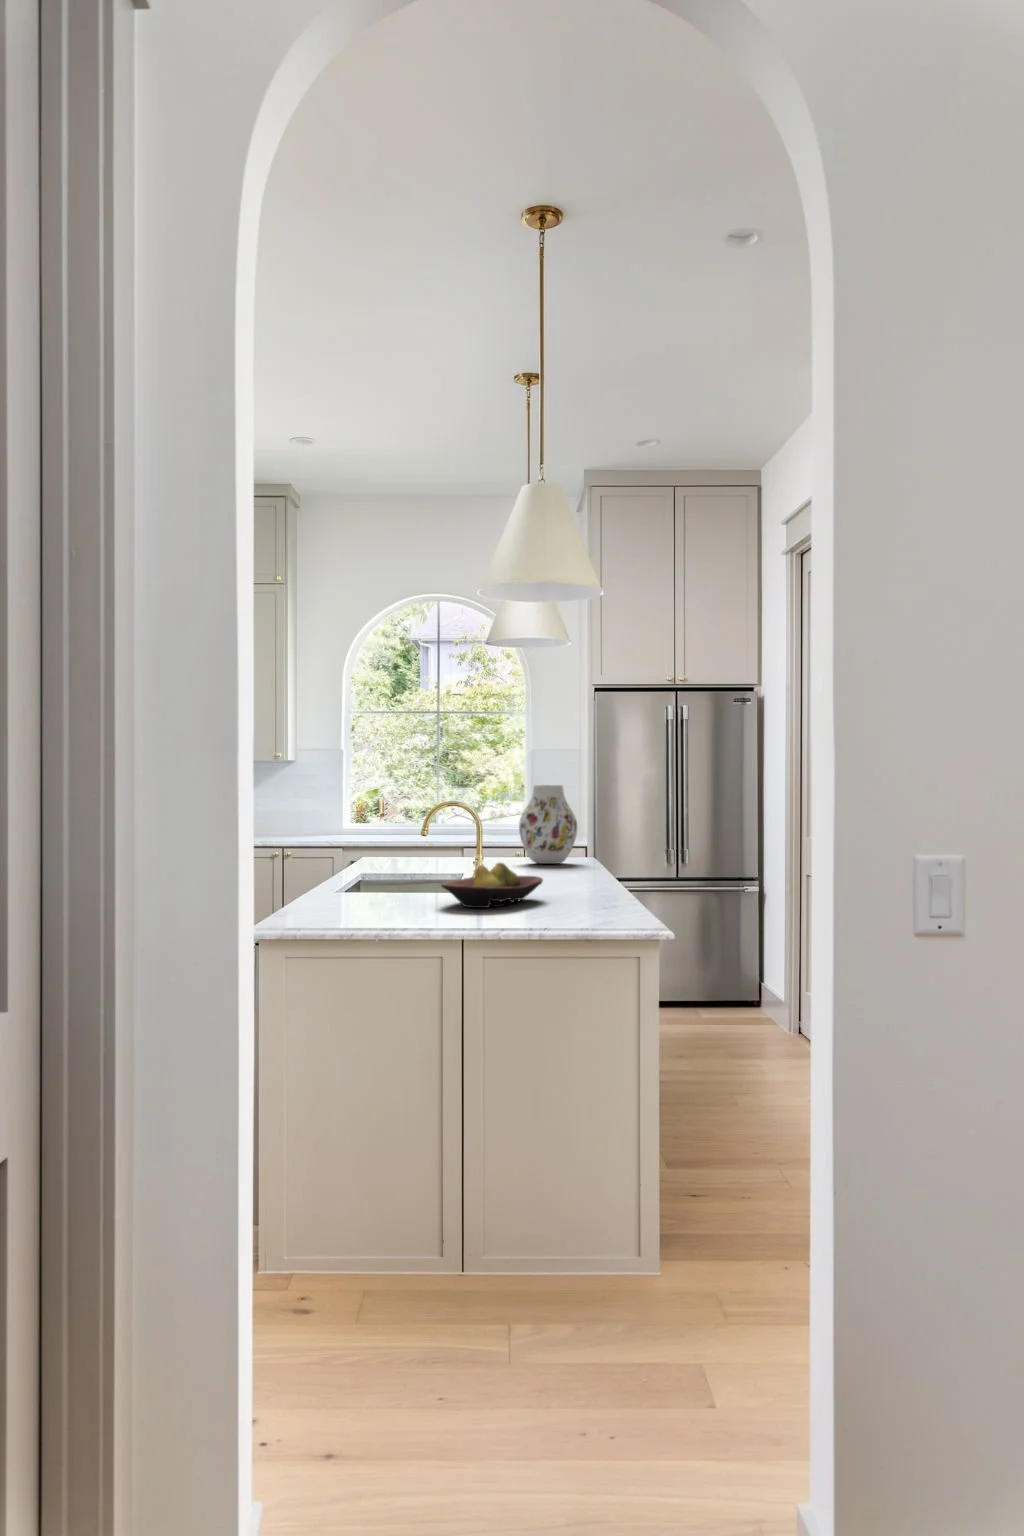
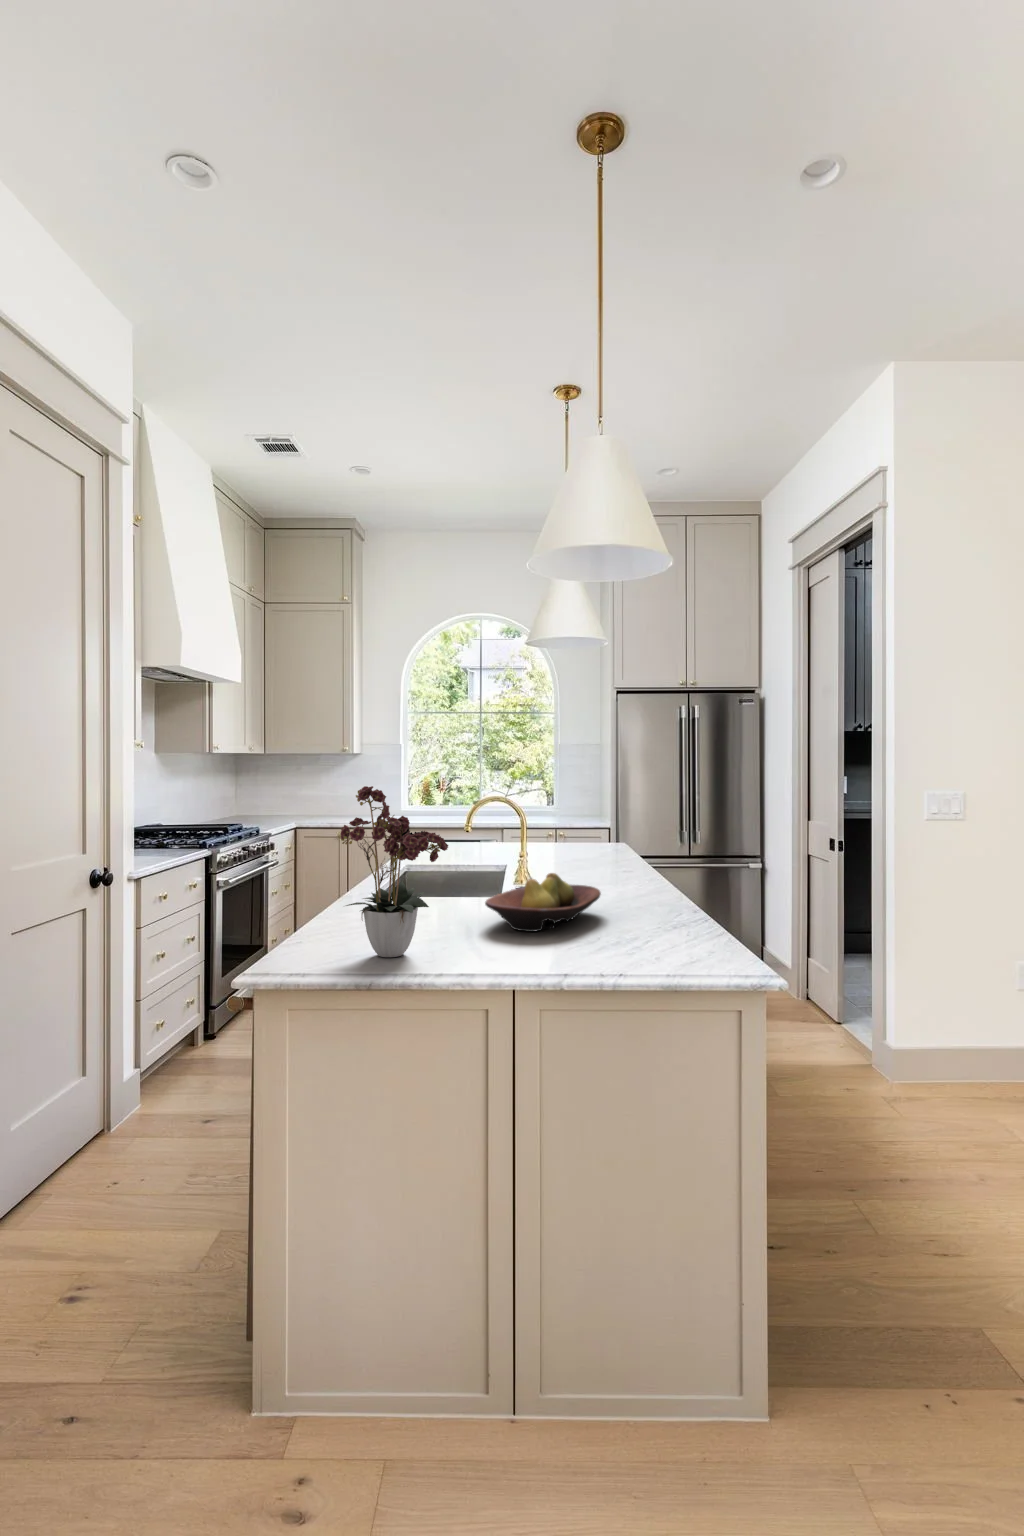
flower arrangement: none [319,776,417,920] -> present [340,786,448,957]
vase: present [519,785,577,864] -> none [559,779,615,855]

